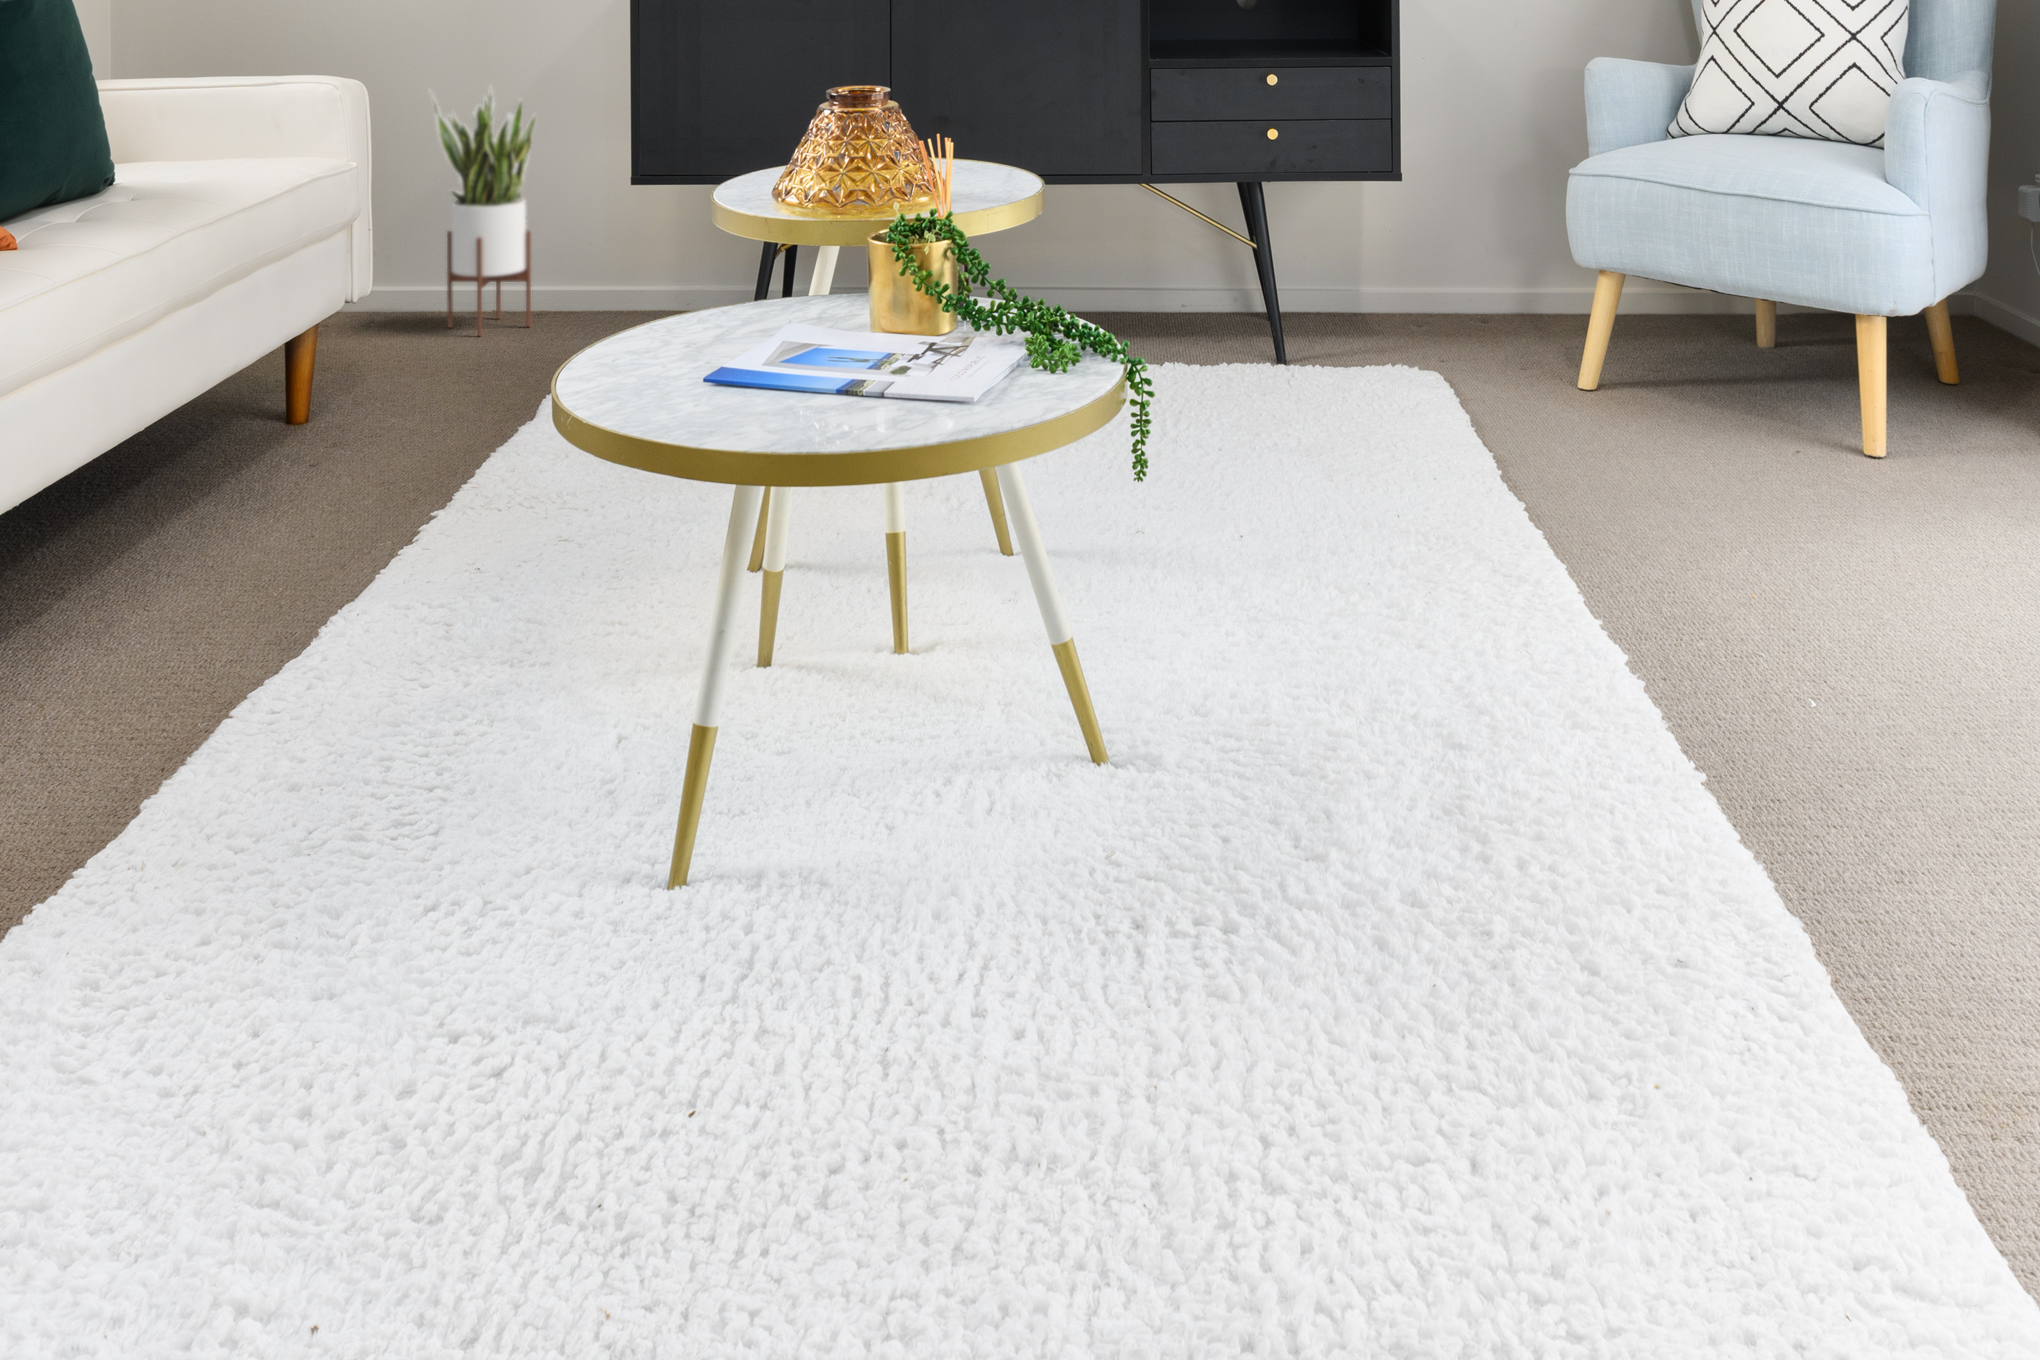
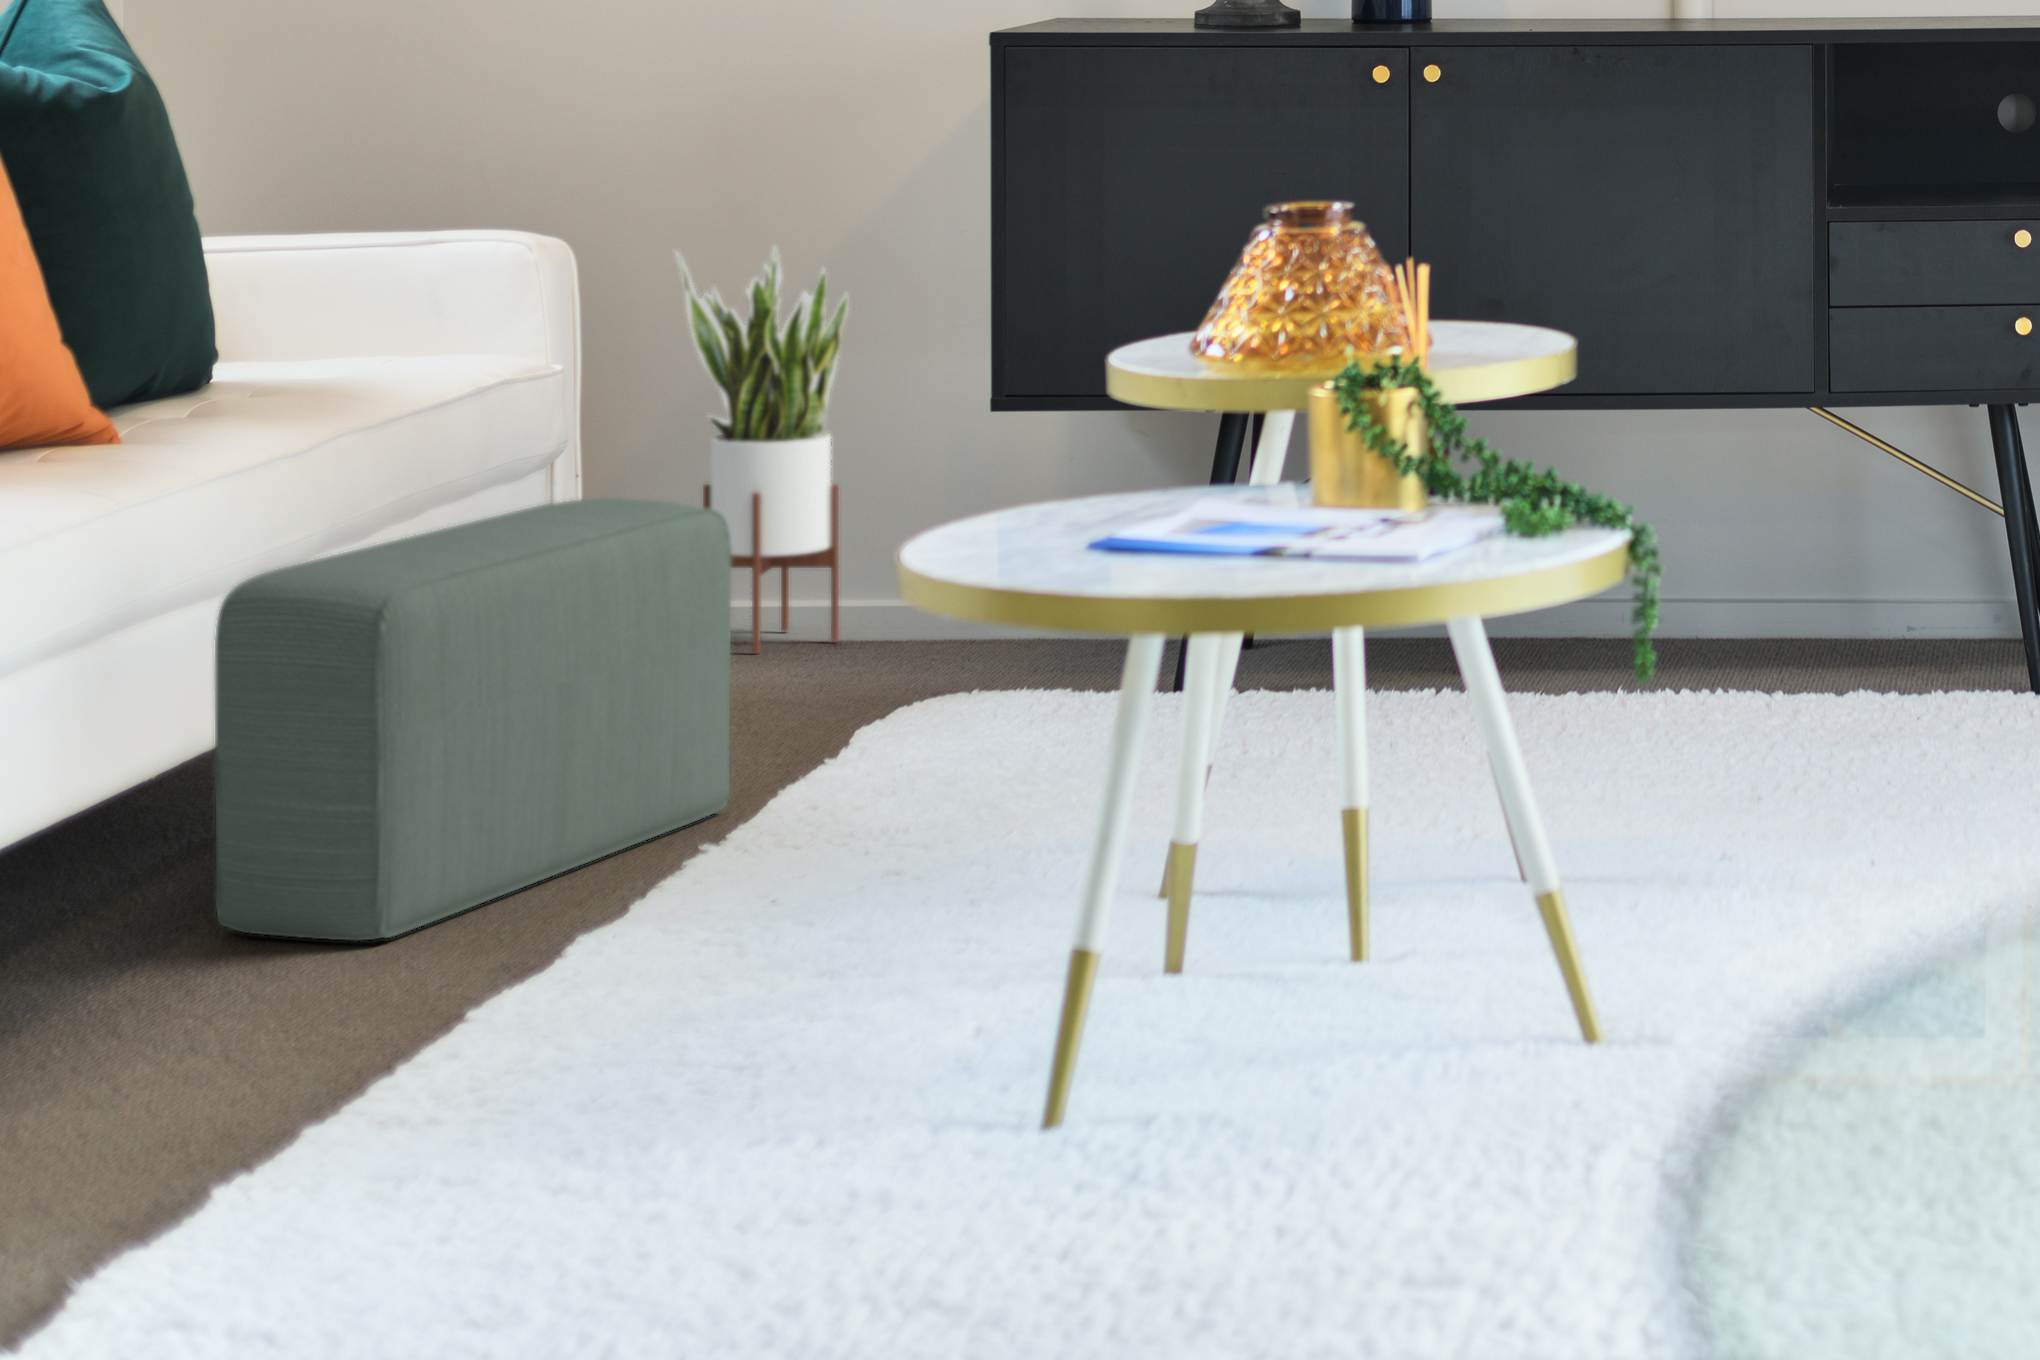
pouf: none [67,270,449,612] -> present [215,498,731,941]

